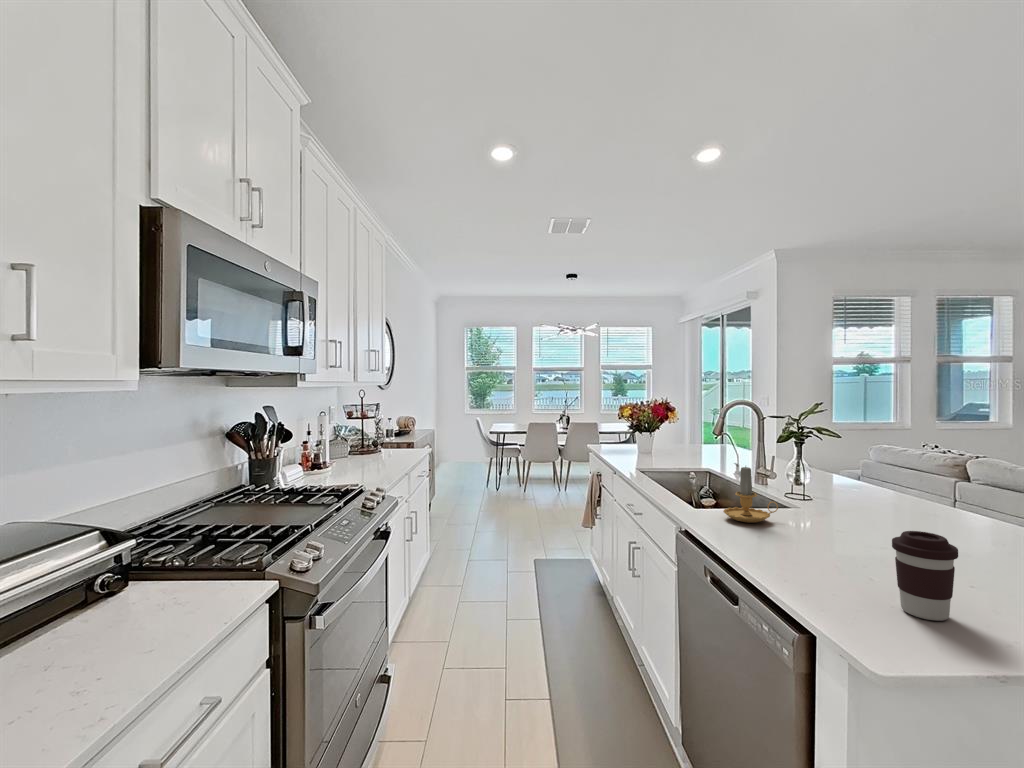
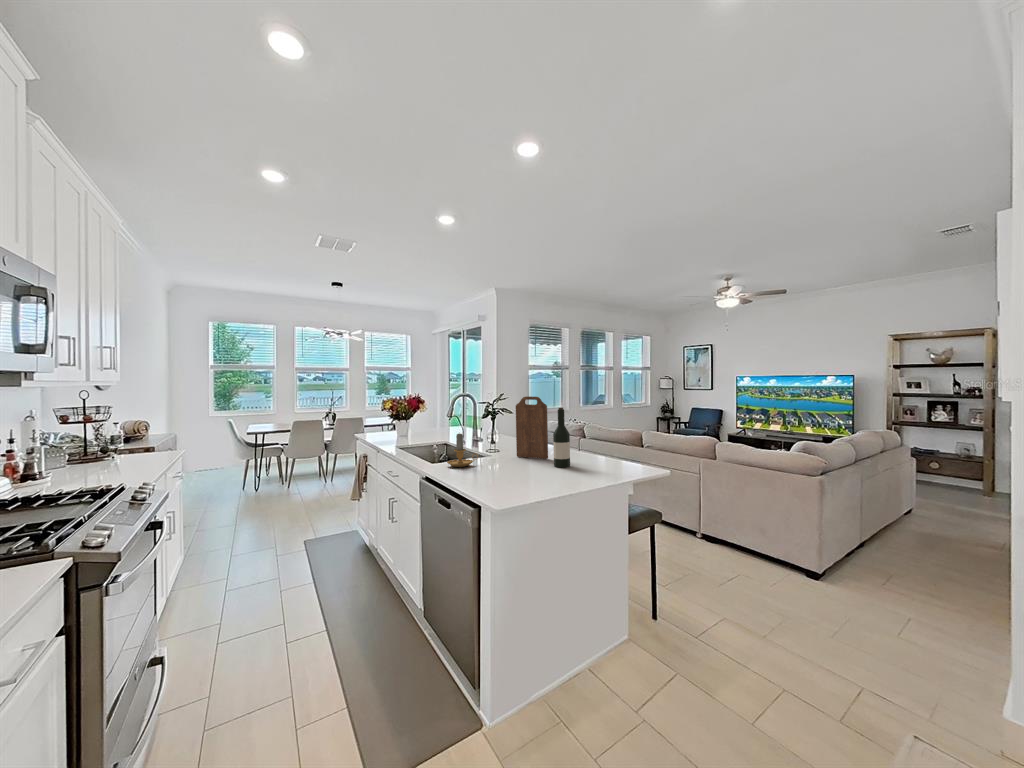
cutting board: none [842,410,914,522] -> present [516,397,548,459]
wine bottle: none [943,436,984,553] -> present [553,408,570,467]
coffee cup: present [892,531,958,621] -> none [513,451,537,490]

